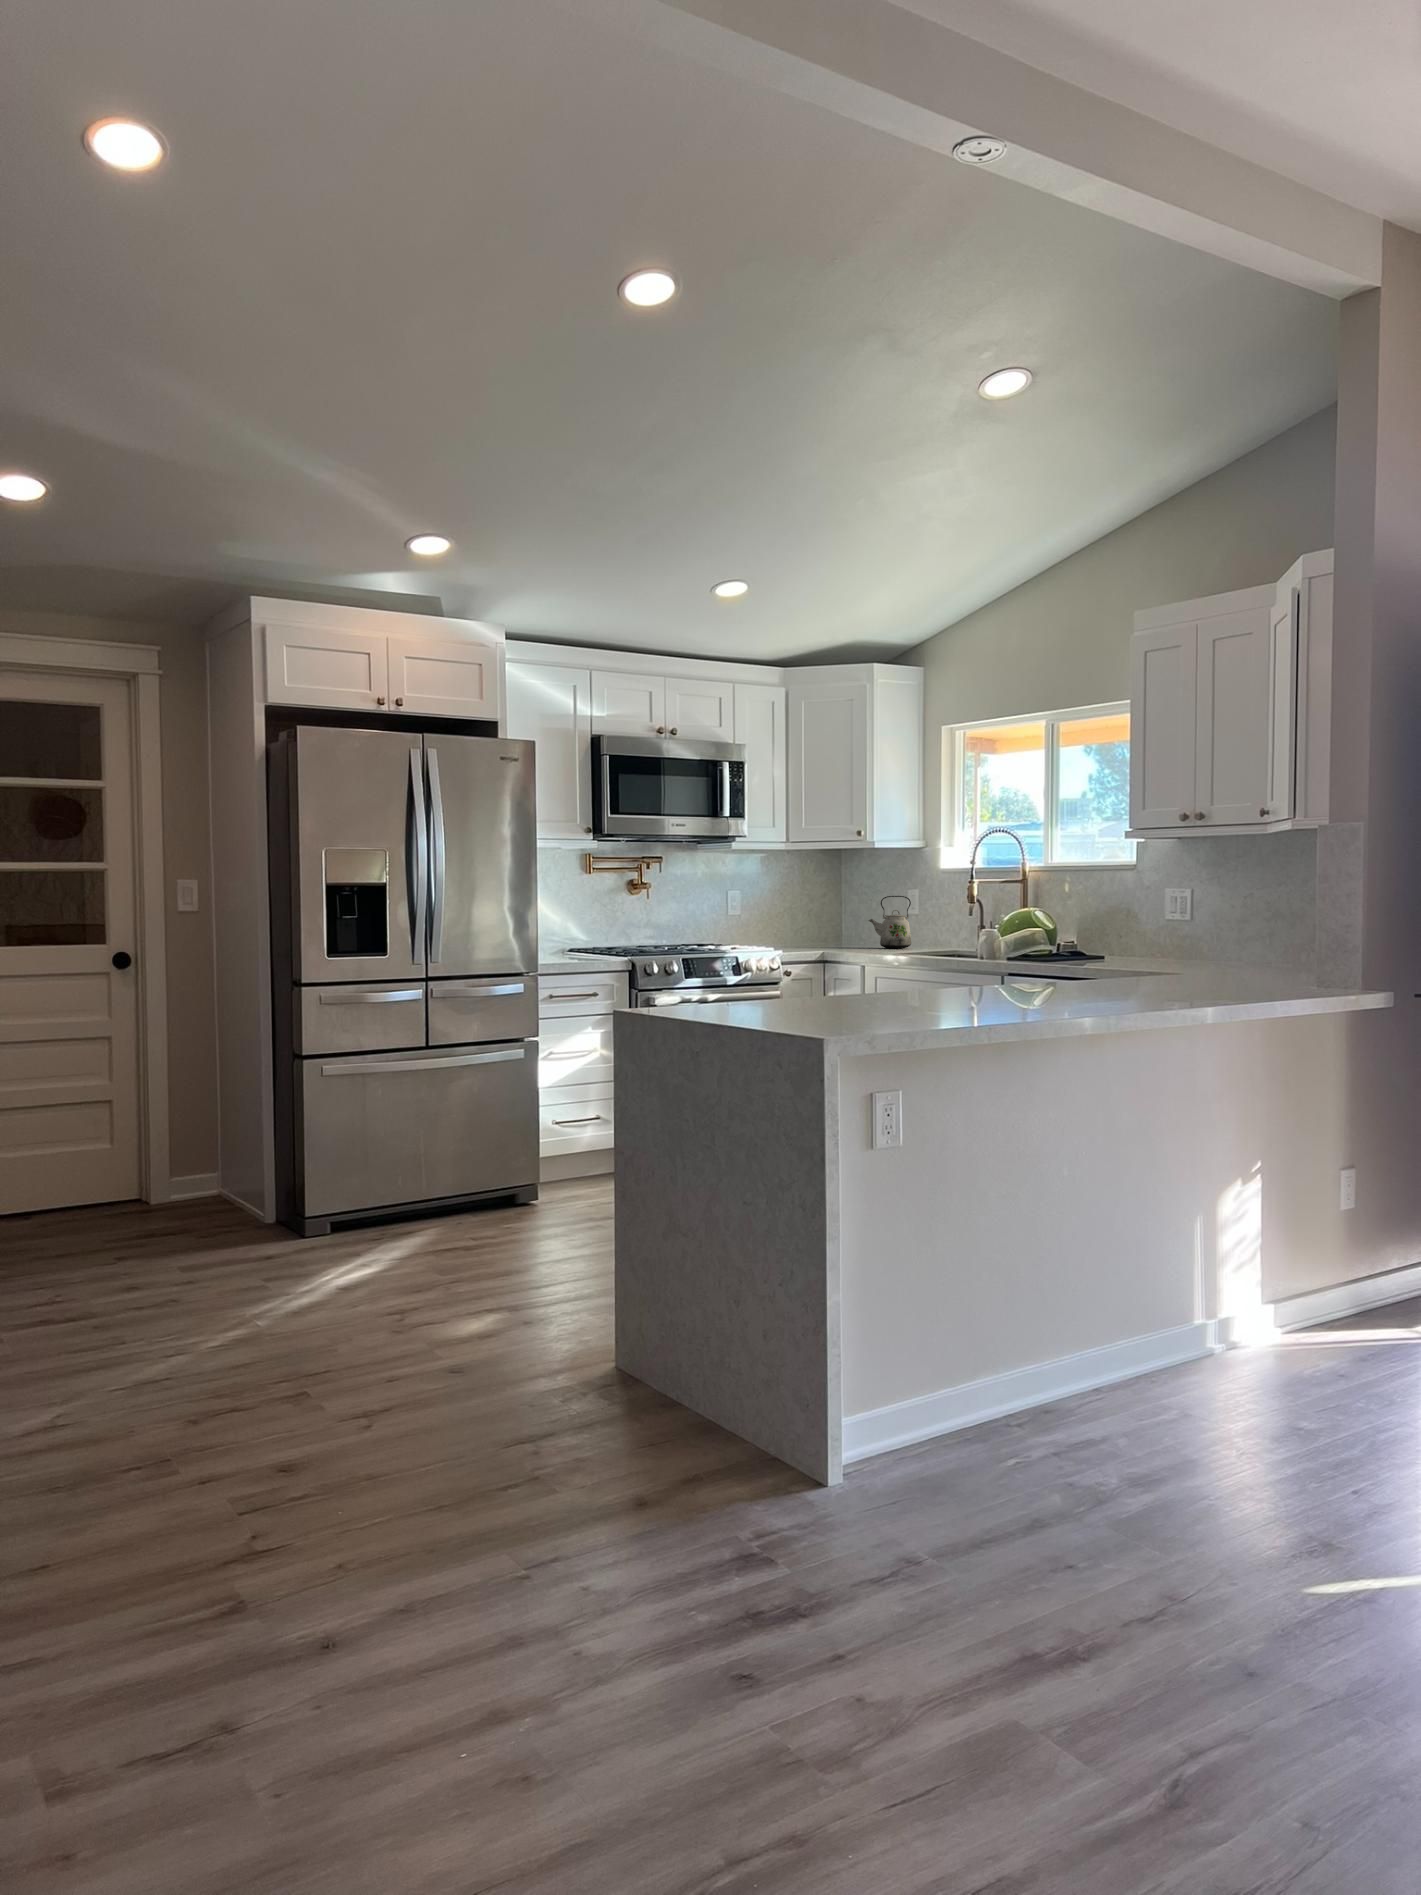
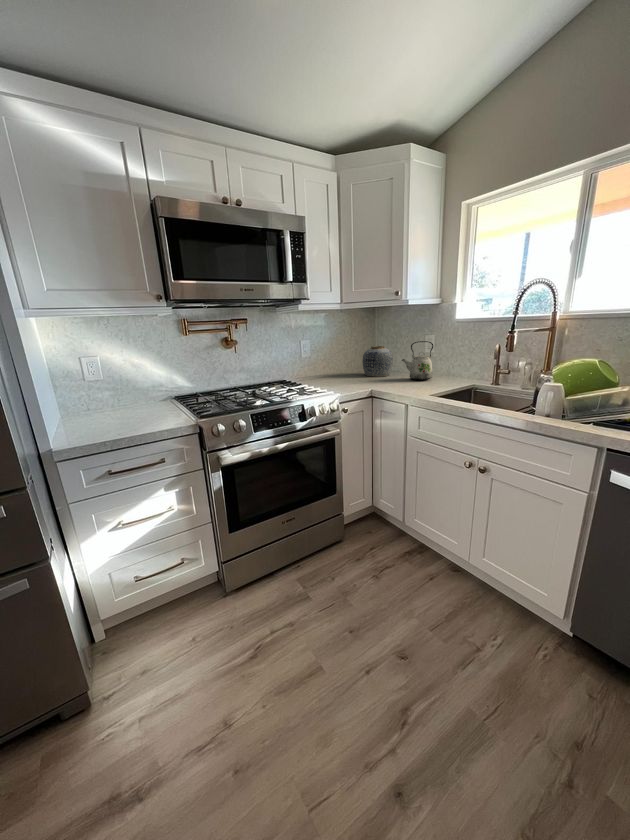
vase: none [817,903,861,946] -> present [363,346,393,377]

